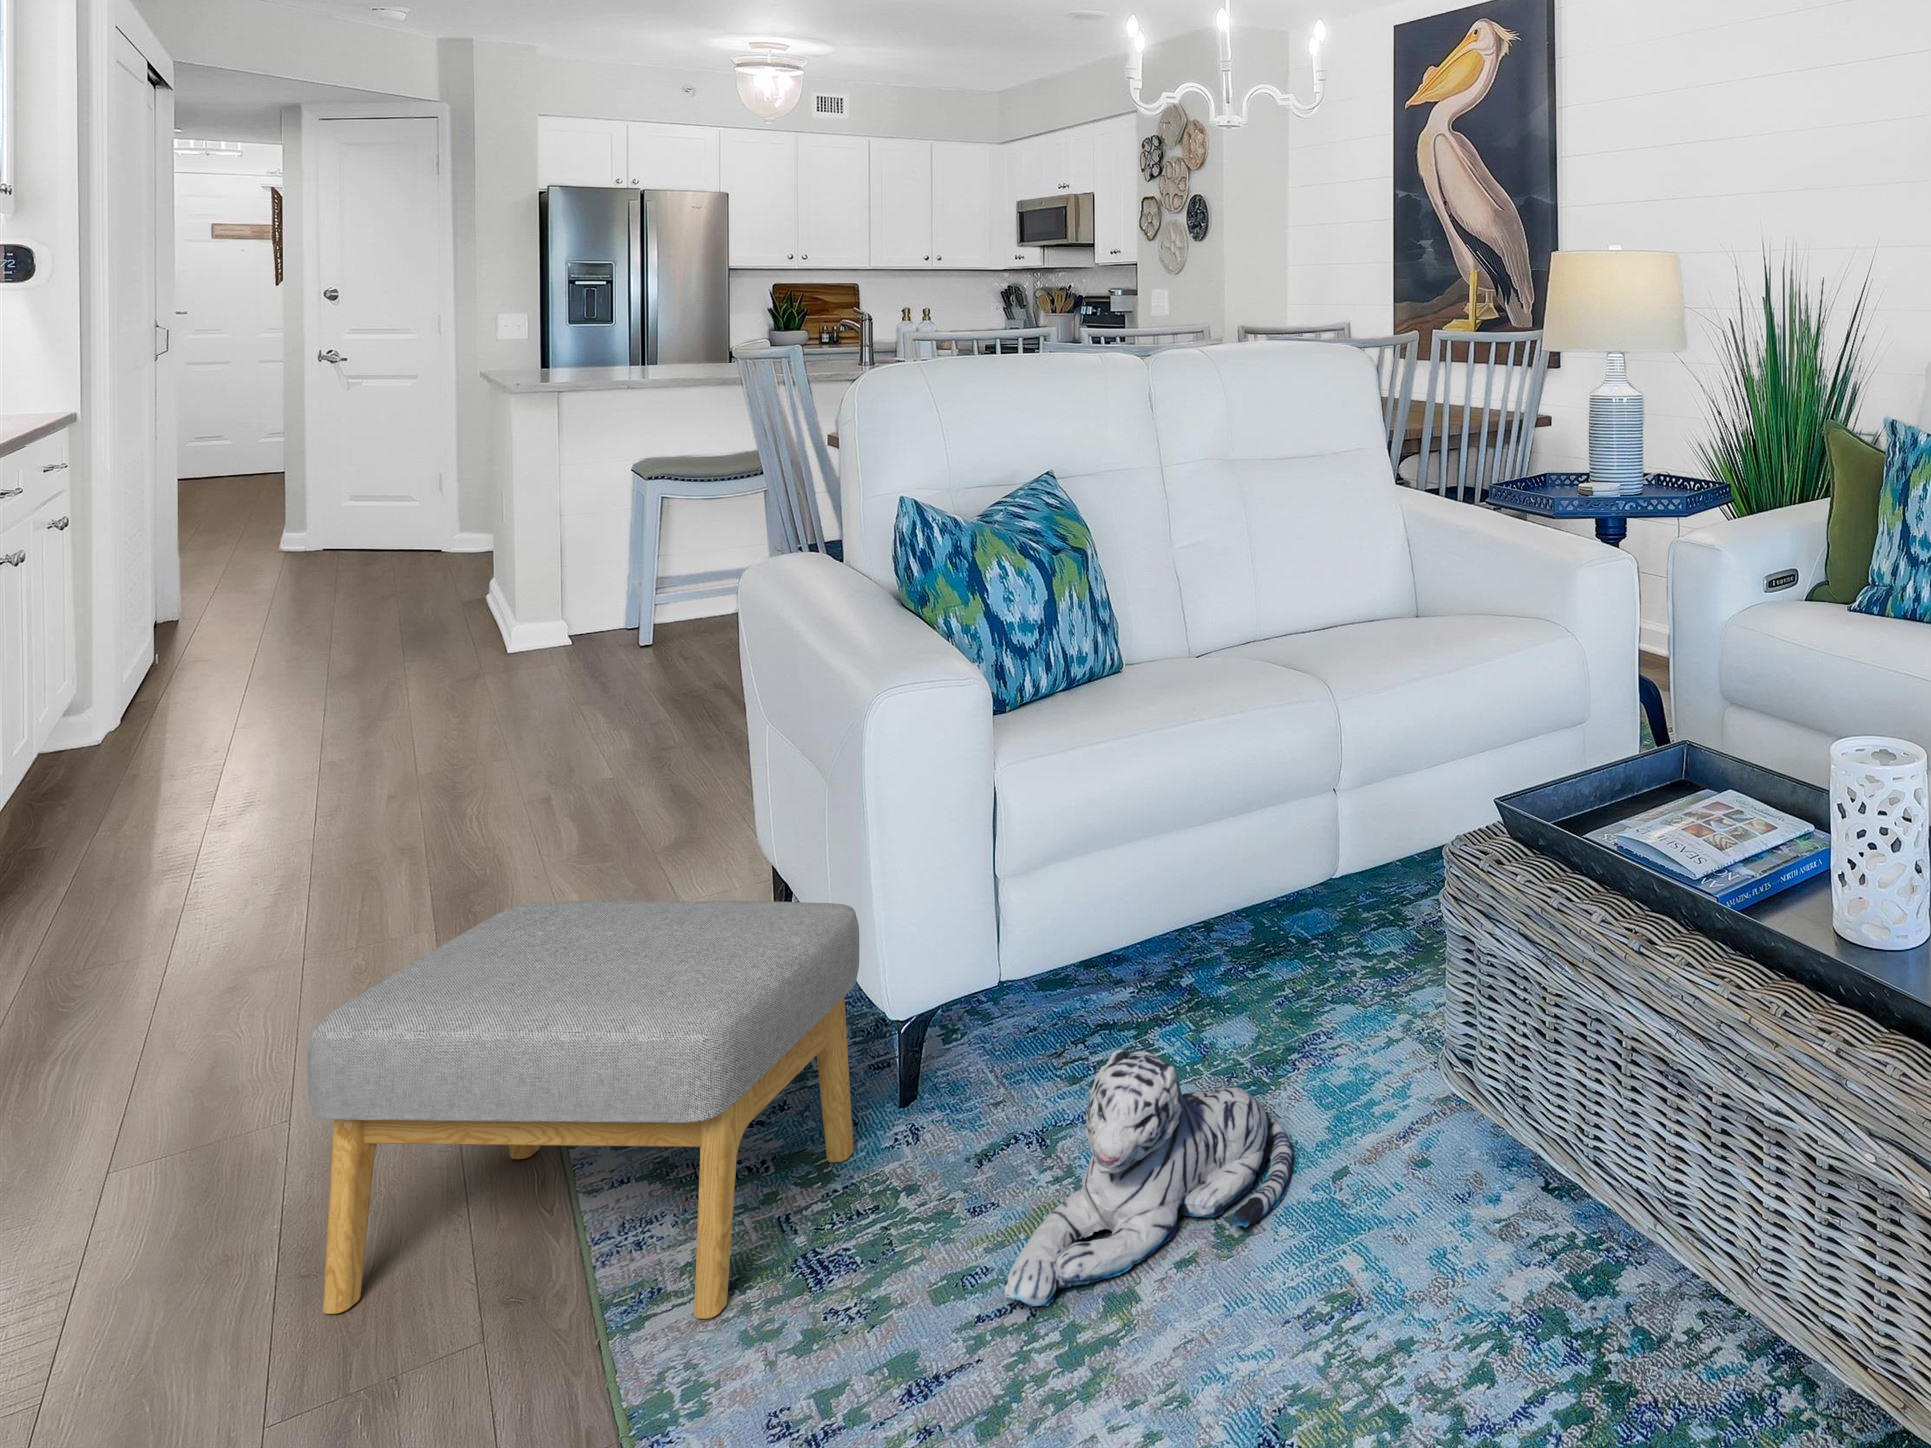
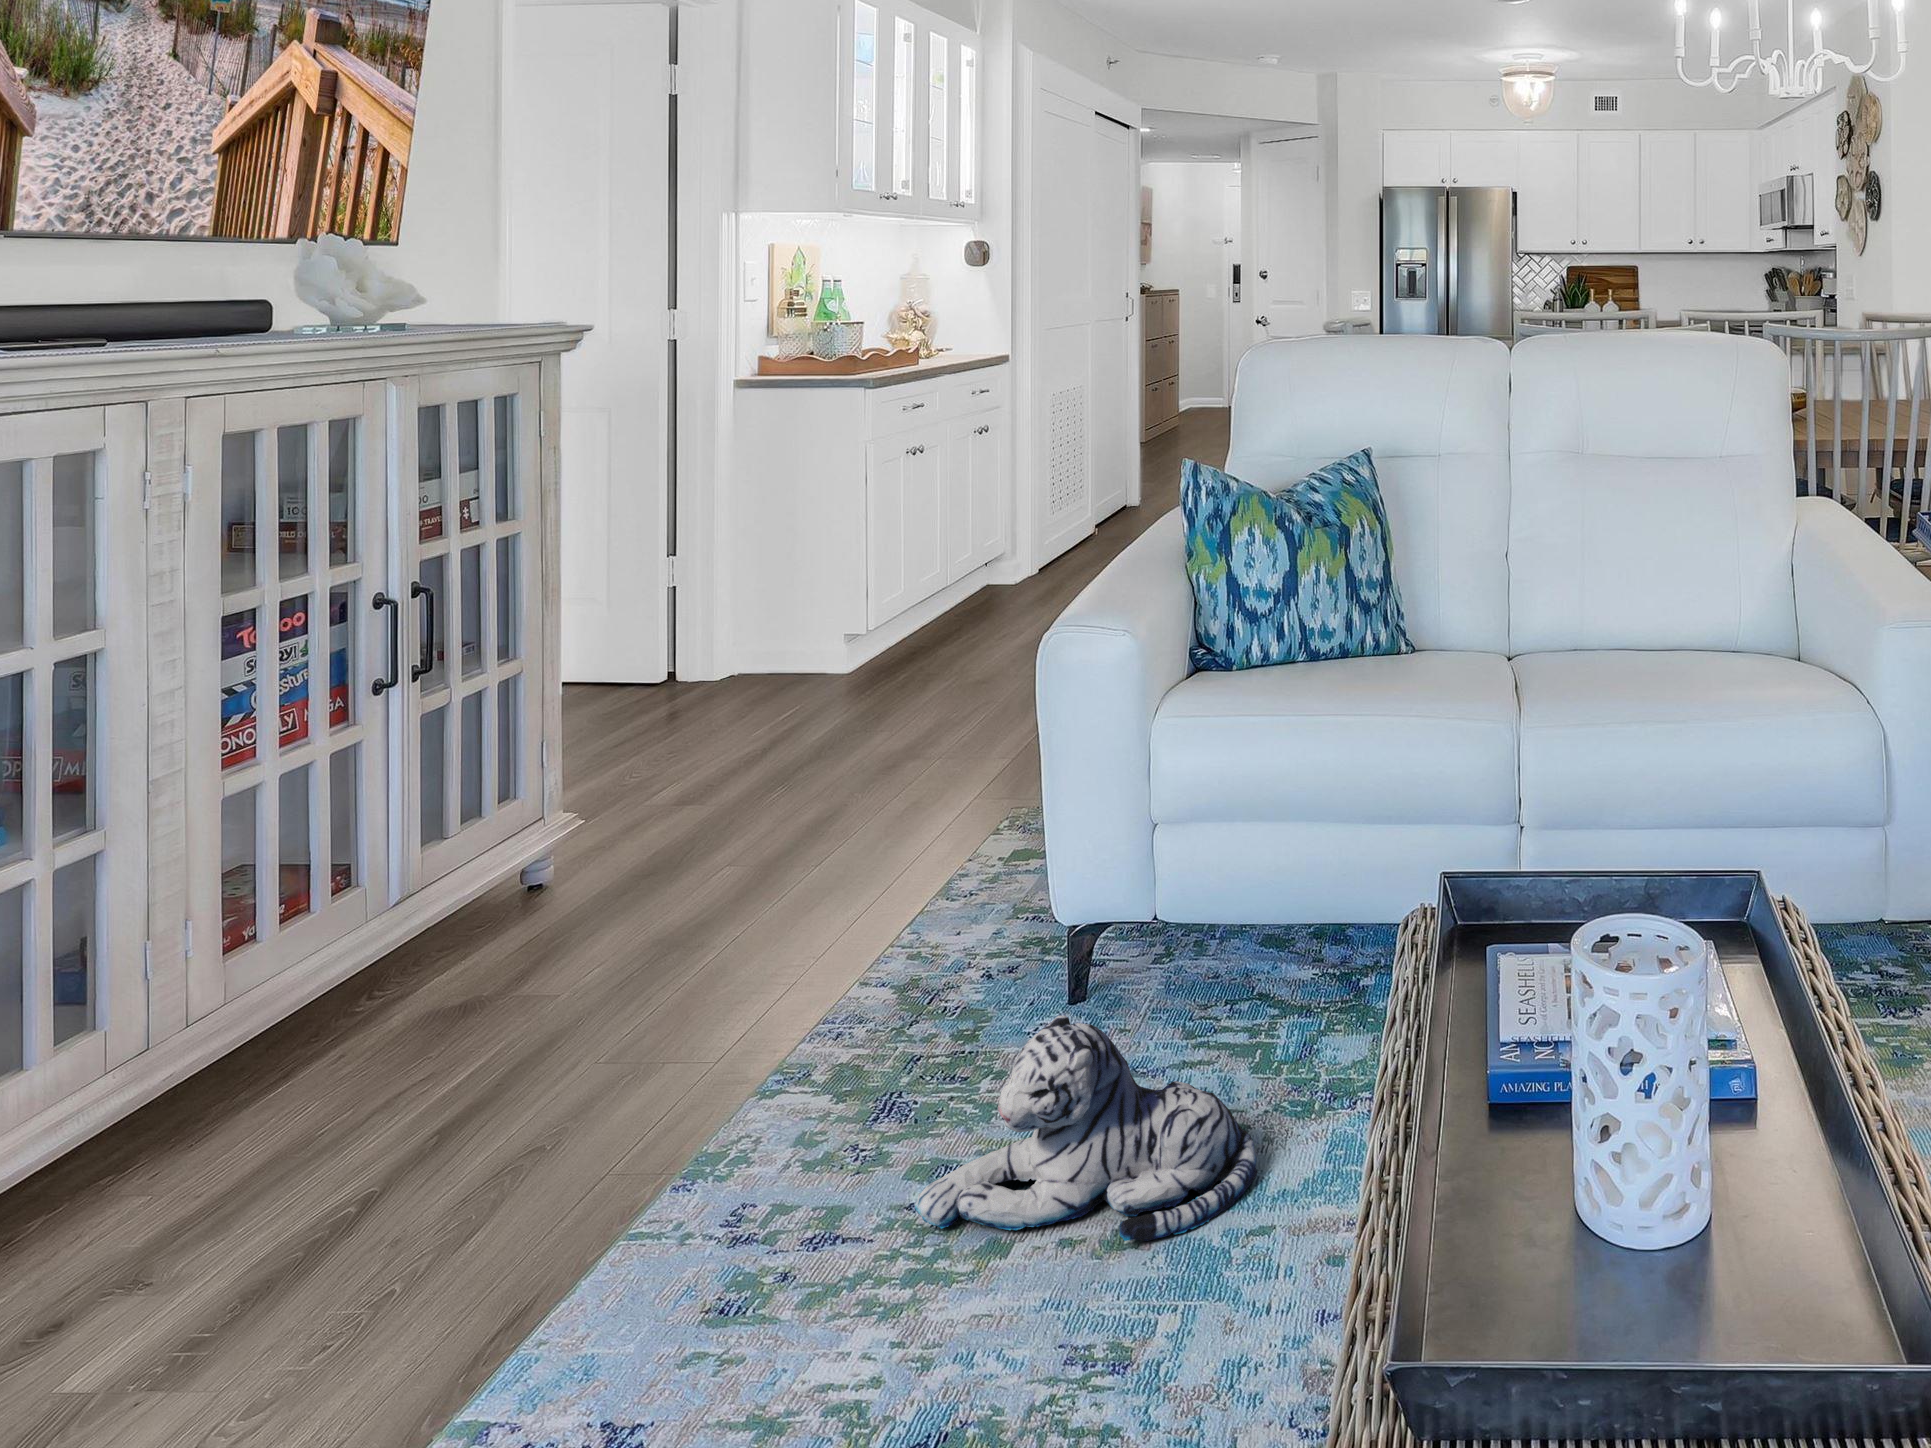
footstool: present [308,901,859,1319] -> none [666,744,1012,1115]

